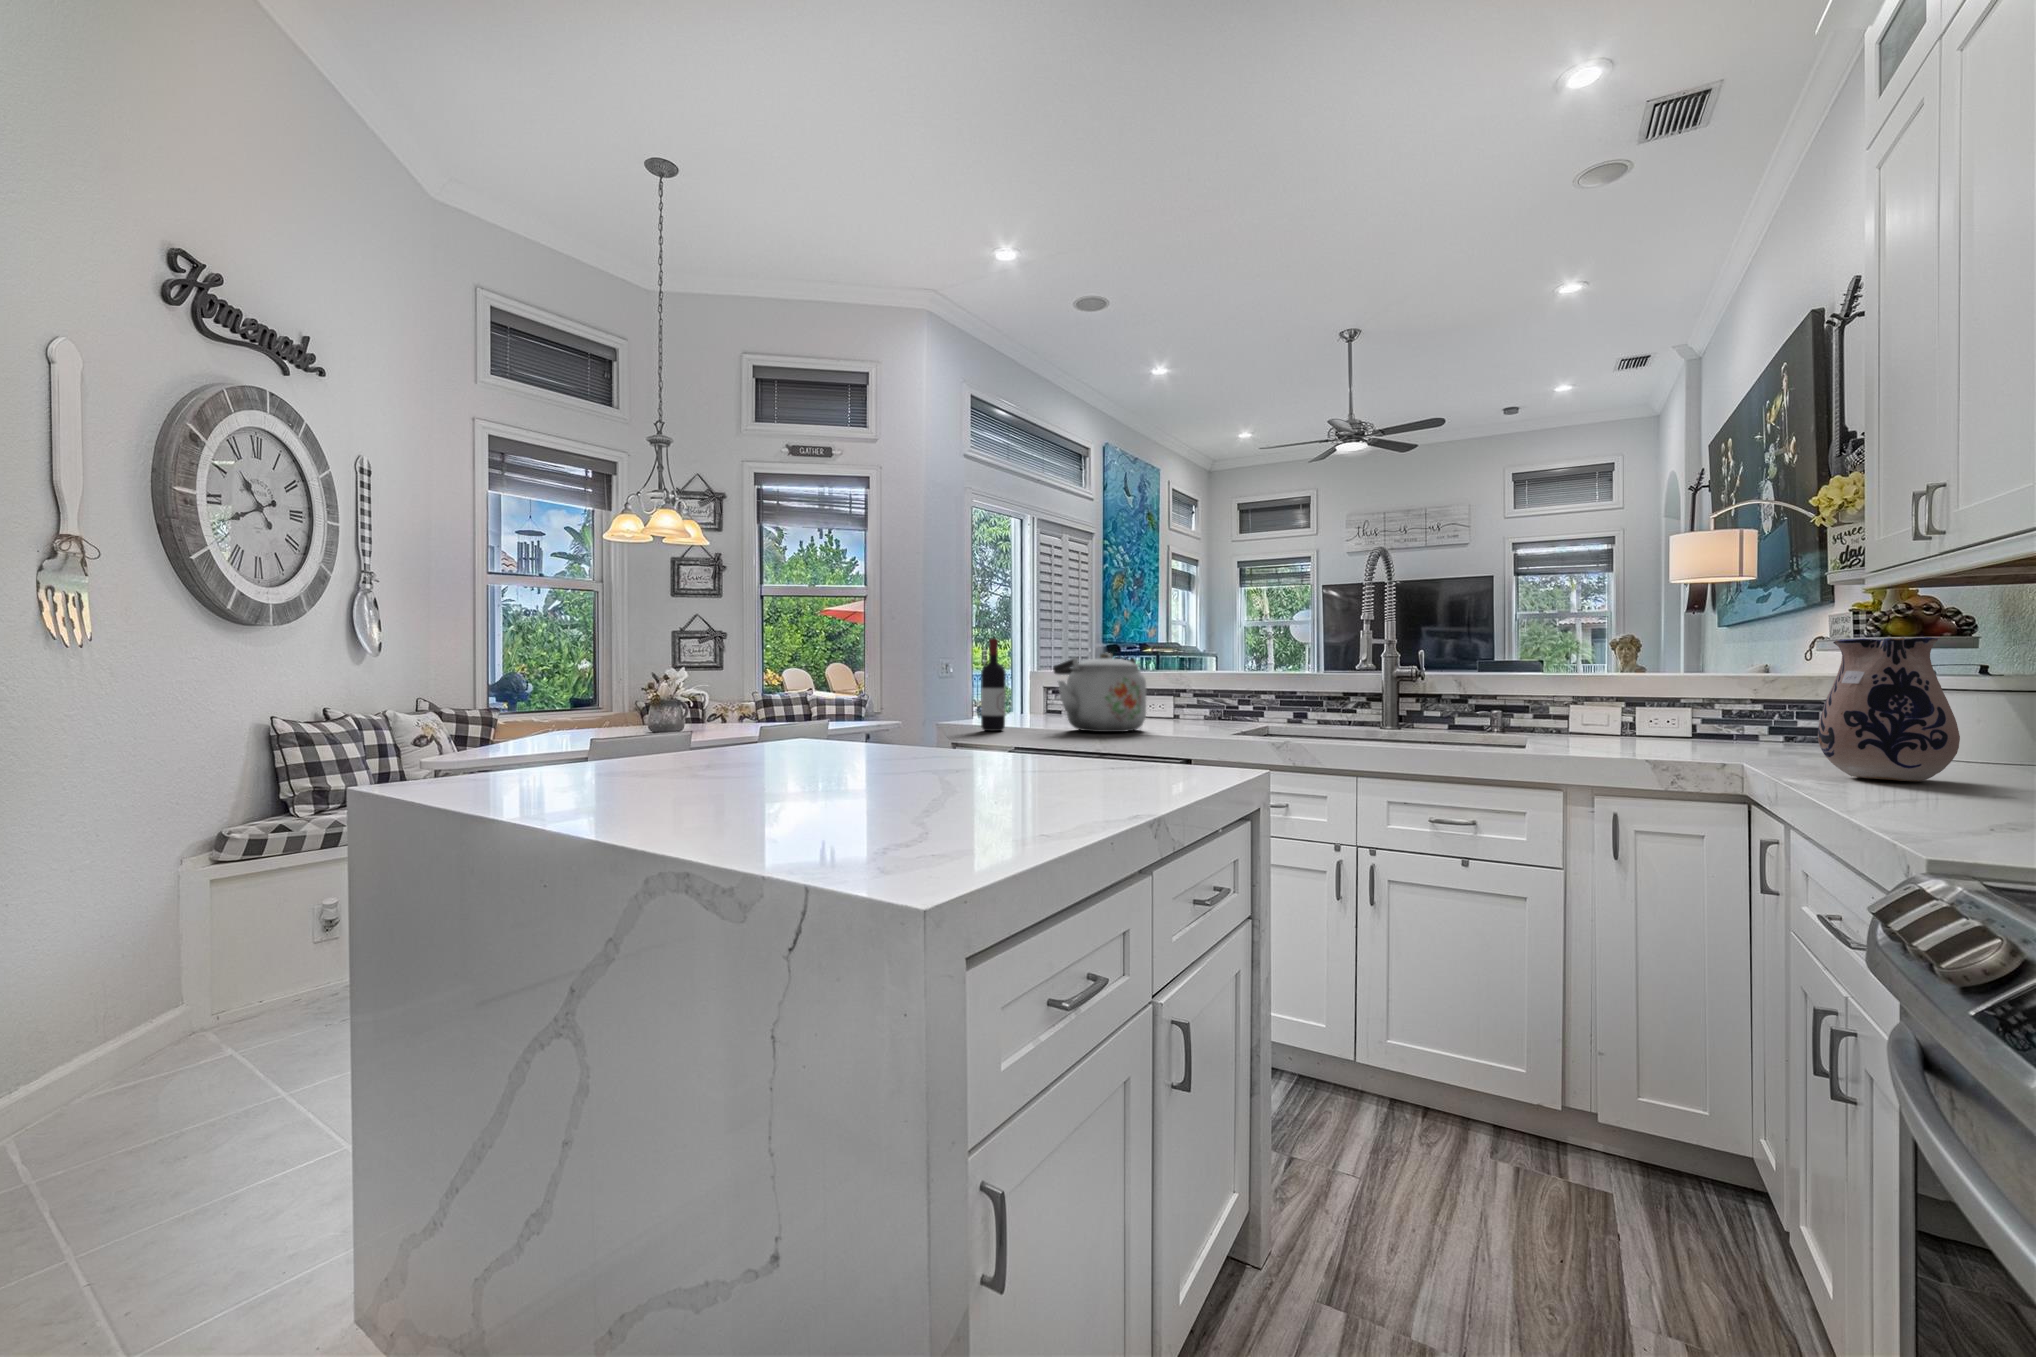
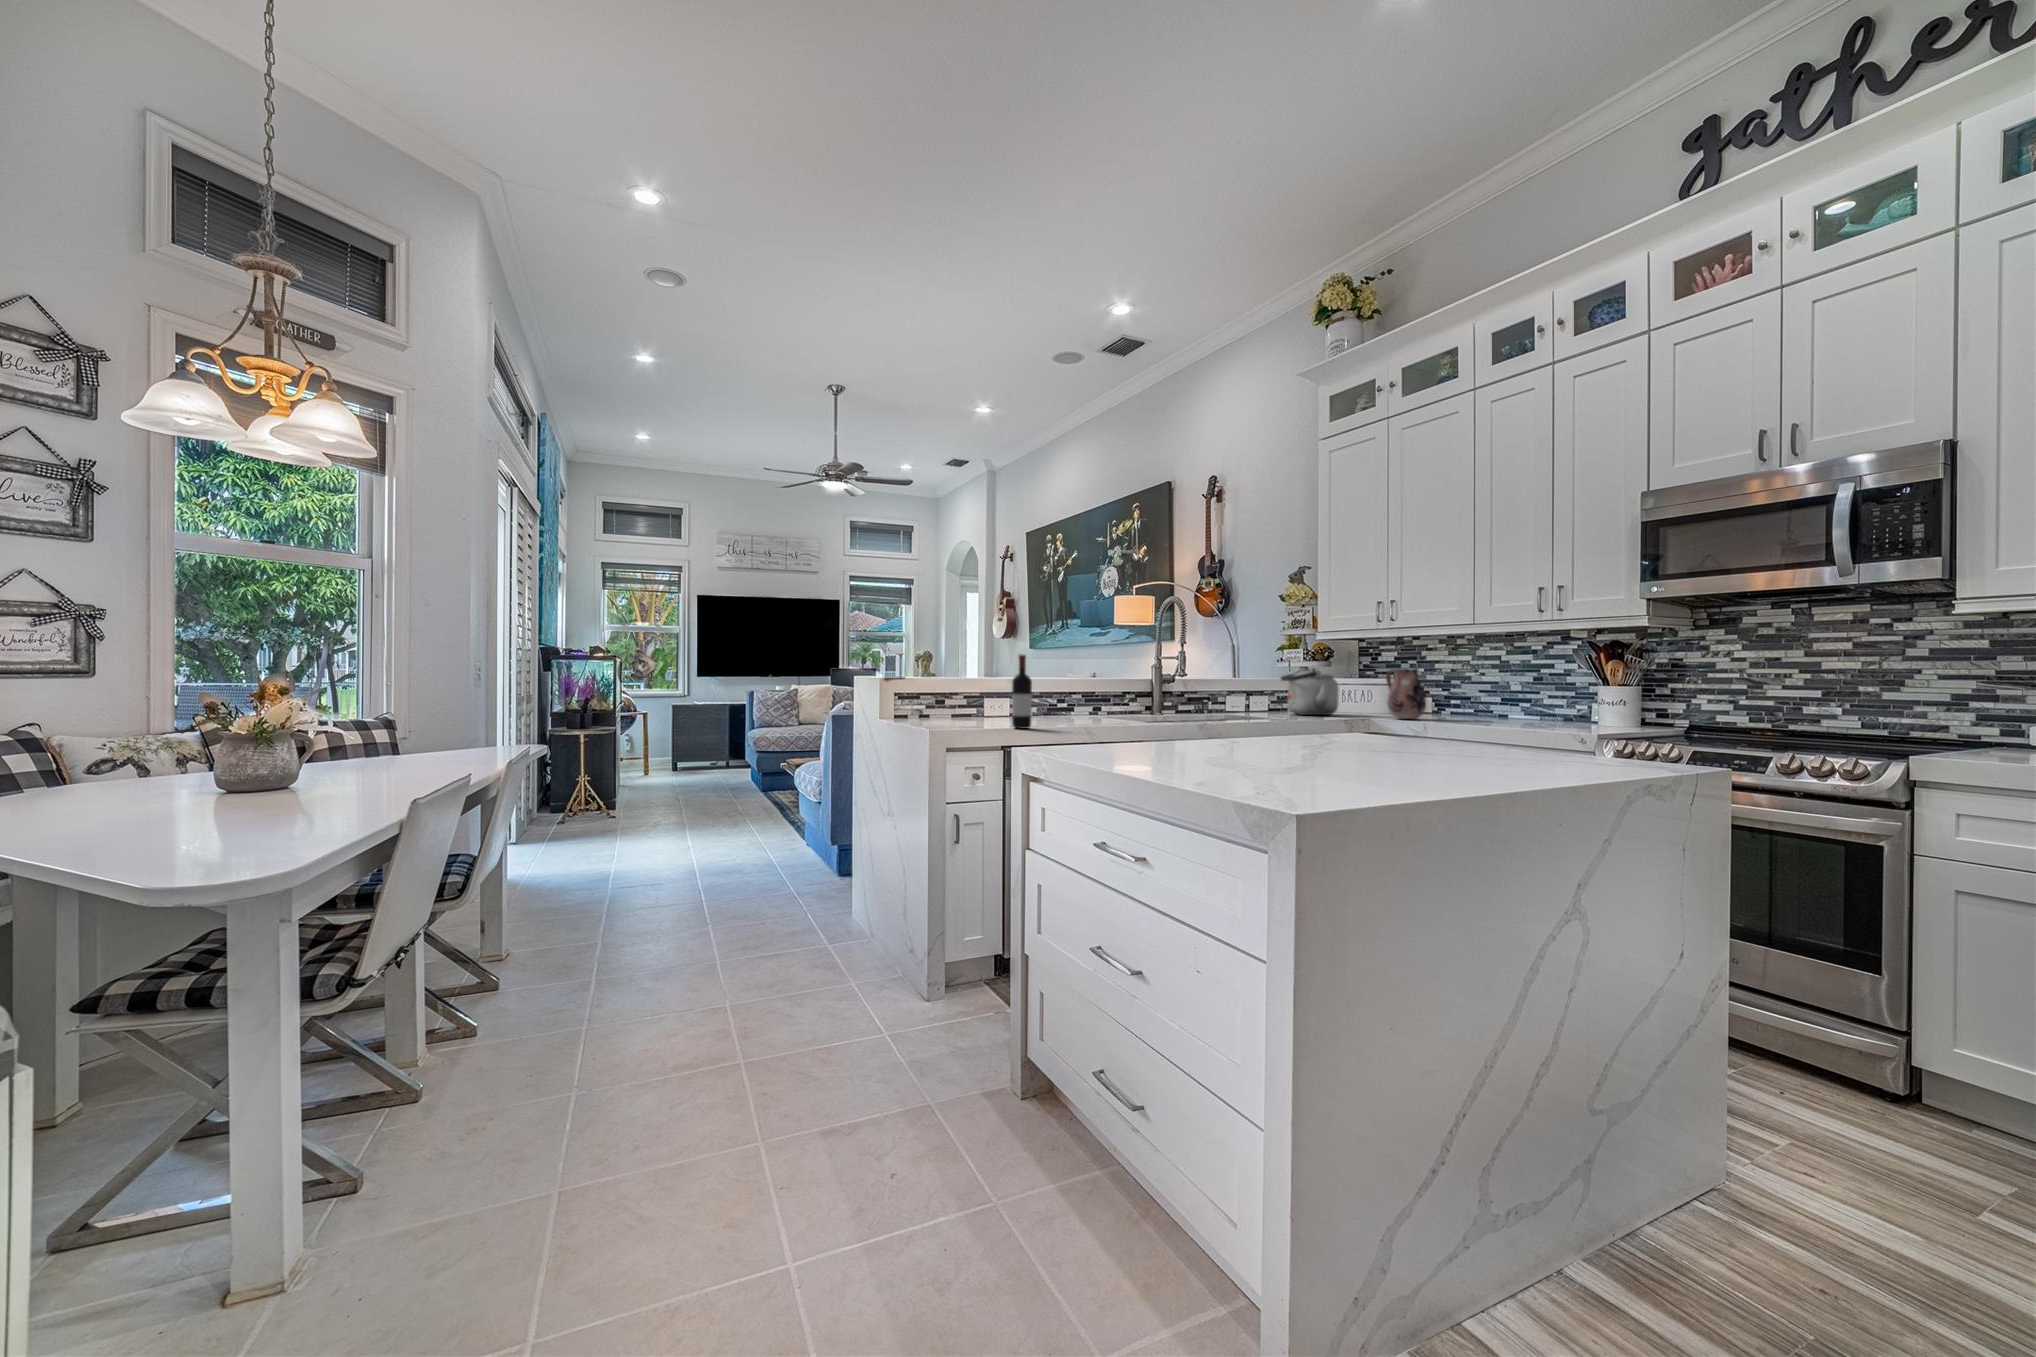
kettle: present [1053,653,1146,732] -> present [1281,668,1339,715]

